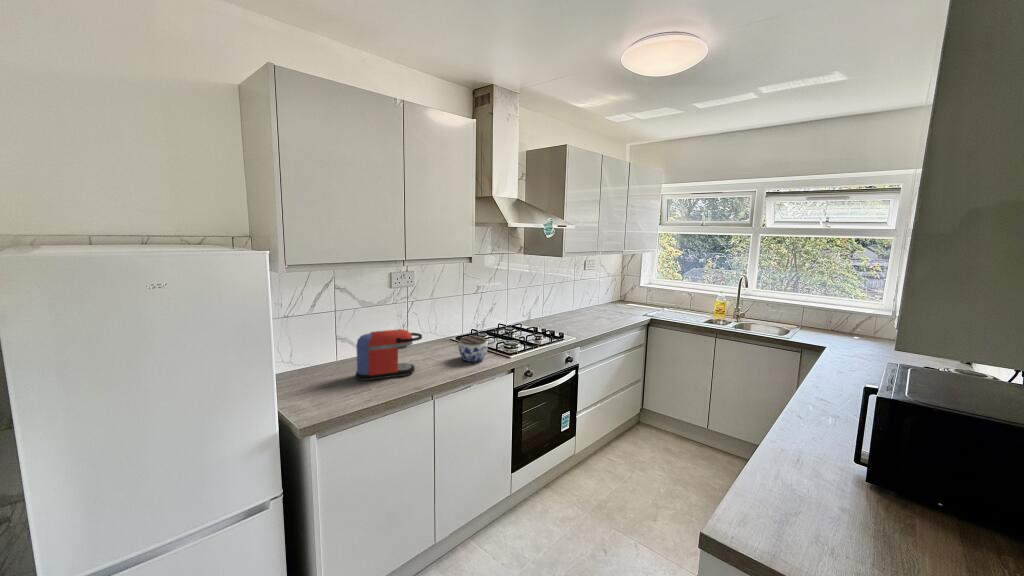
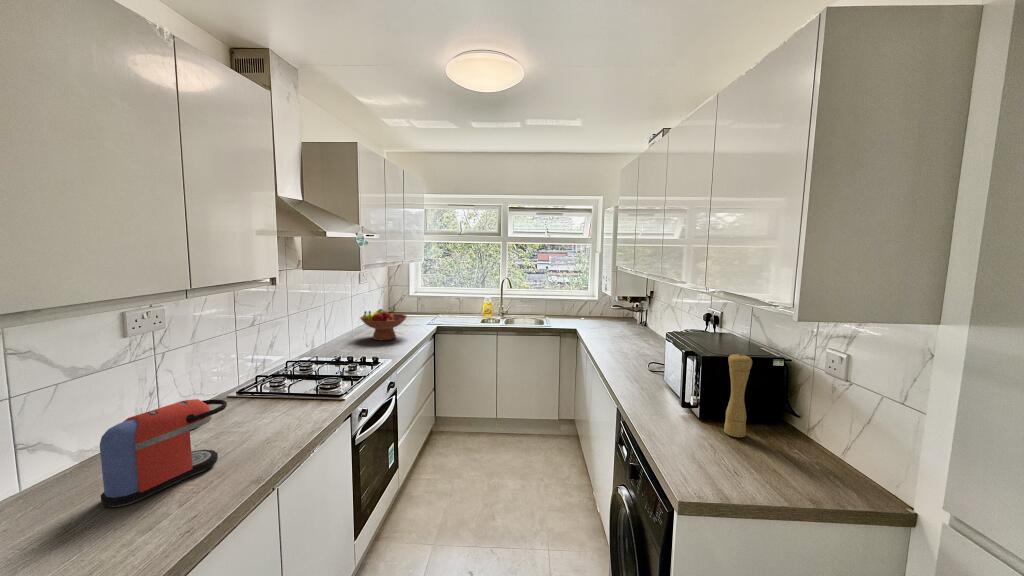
fruit bowl: none [571,294,614,323] -> present [360,309,407,340]
jar: present [459,336,488,362] -> none [268,383,312,420]
pepper mill: none [905,407,967,534] -> present [724,354,752,437]

